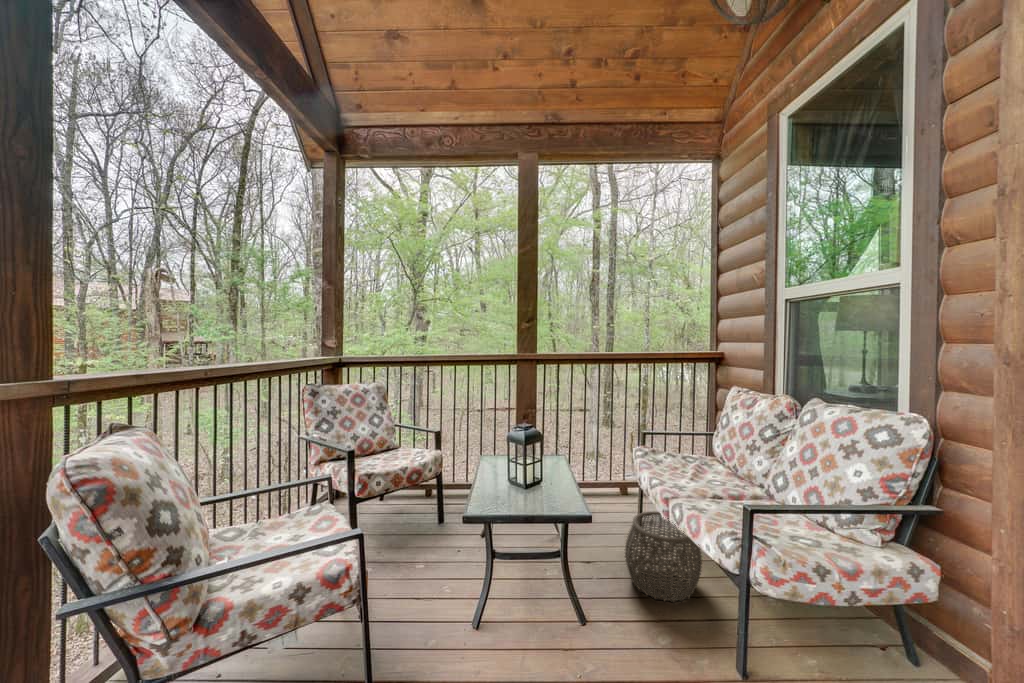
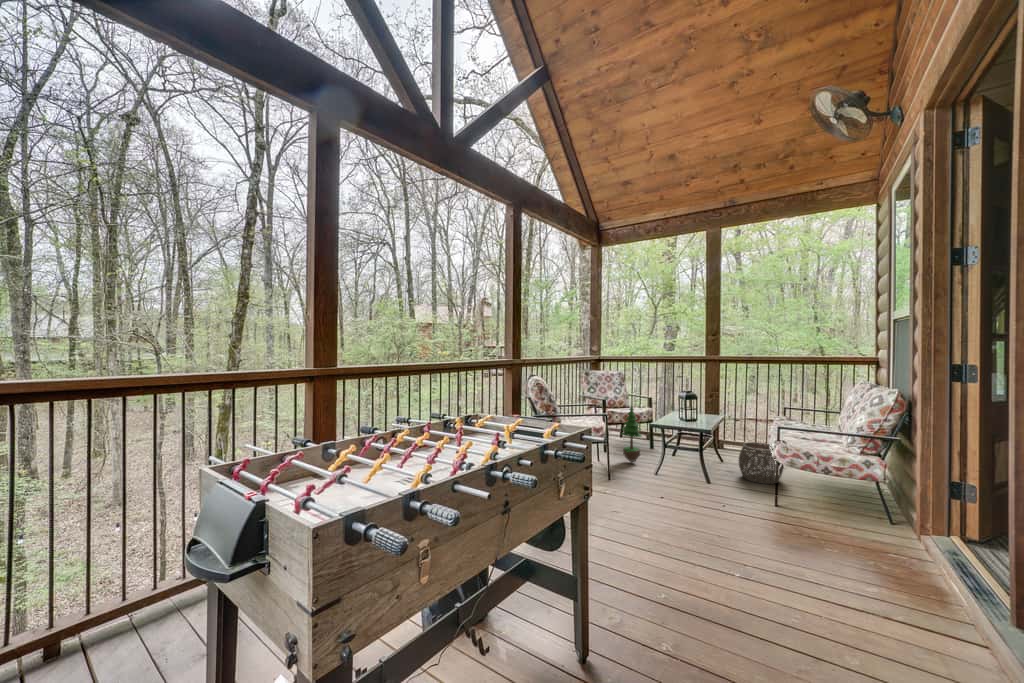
potted tree: none [396,472,445,603] -> present [621,406,642,462]

